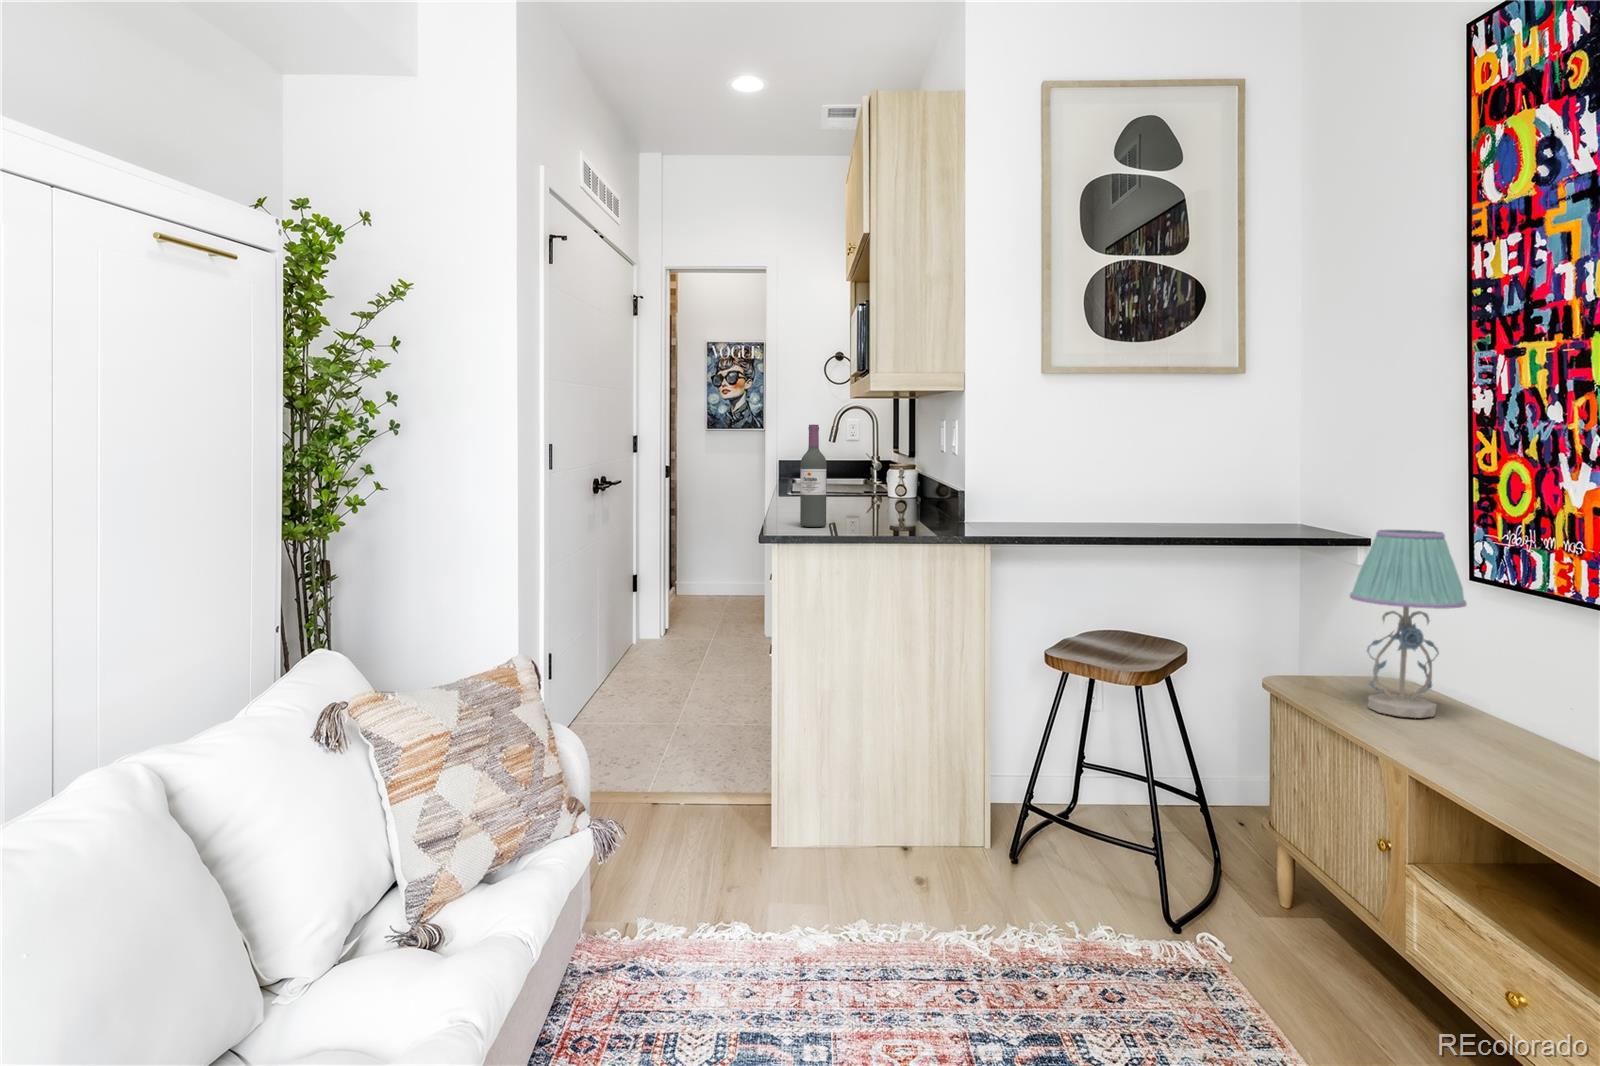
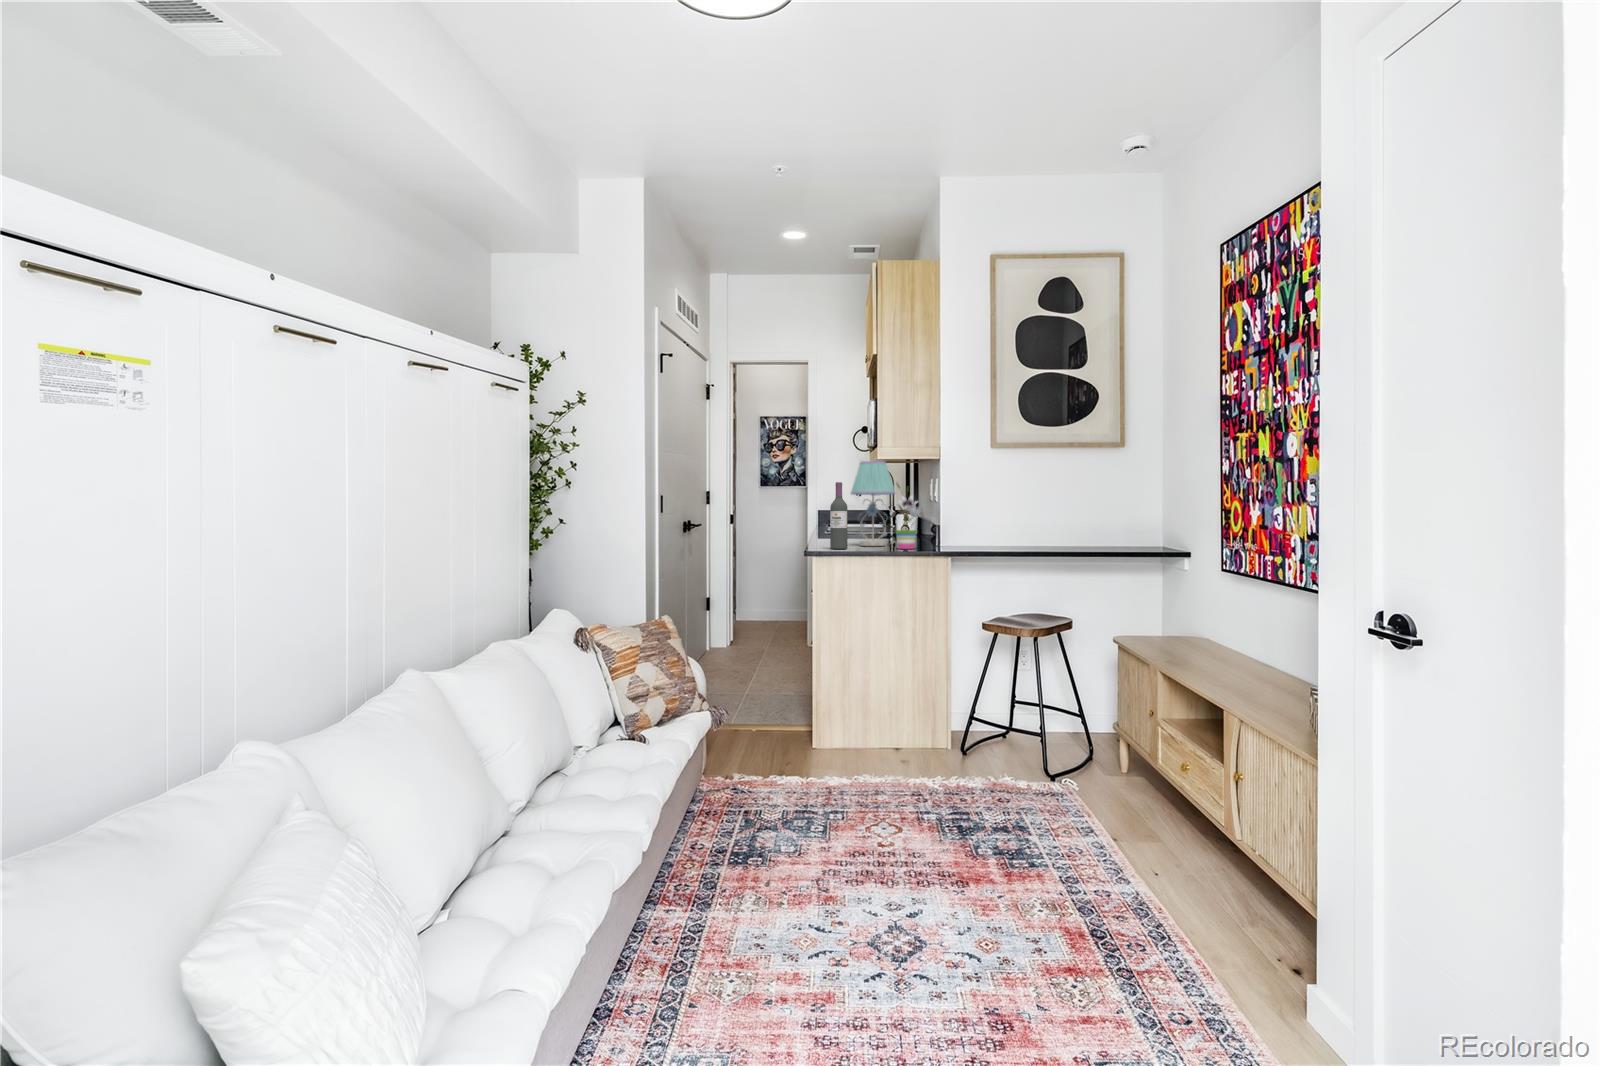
potted plant: none [899,425,943,528] -> present [895,483,923,549]
table lamp: present [1350,530,1467,718] -> present [851,461,895,546]

